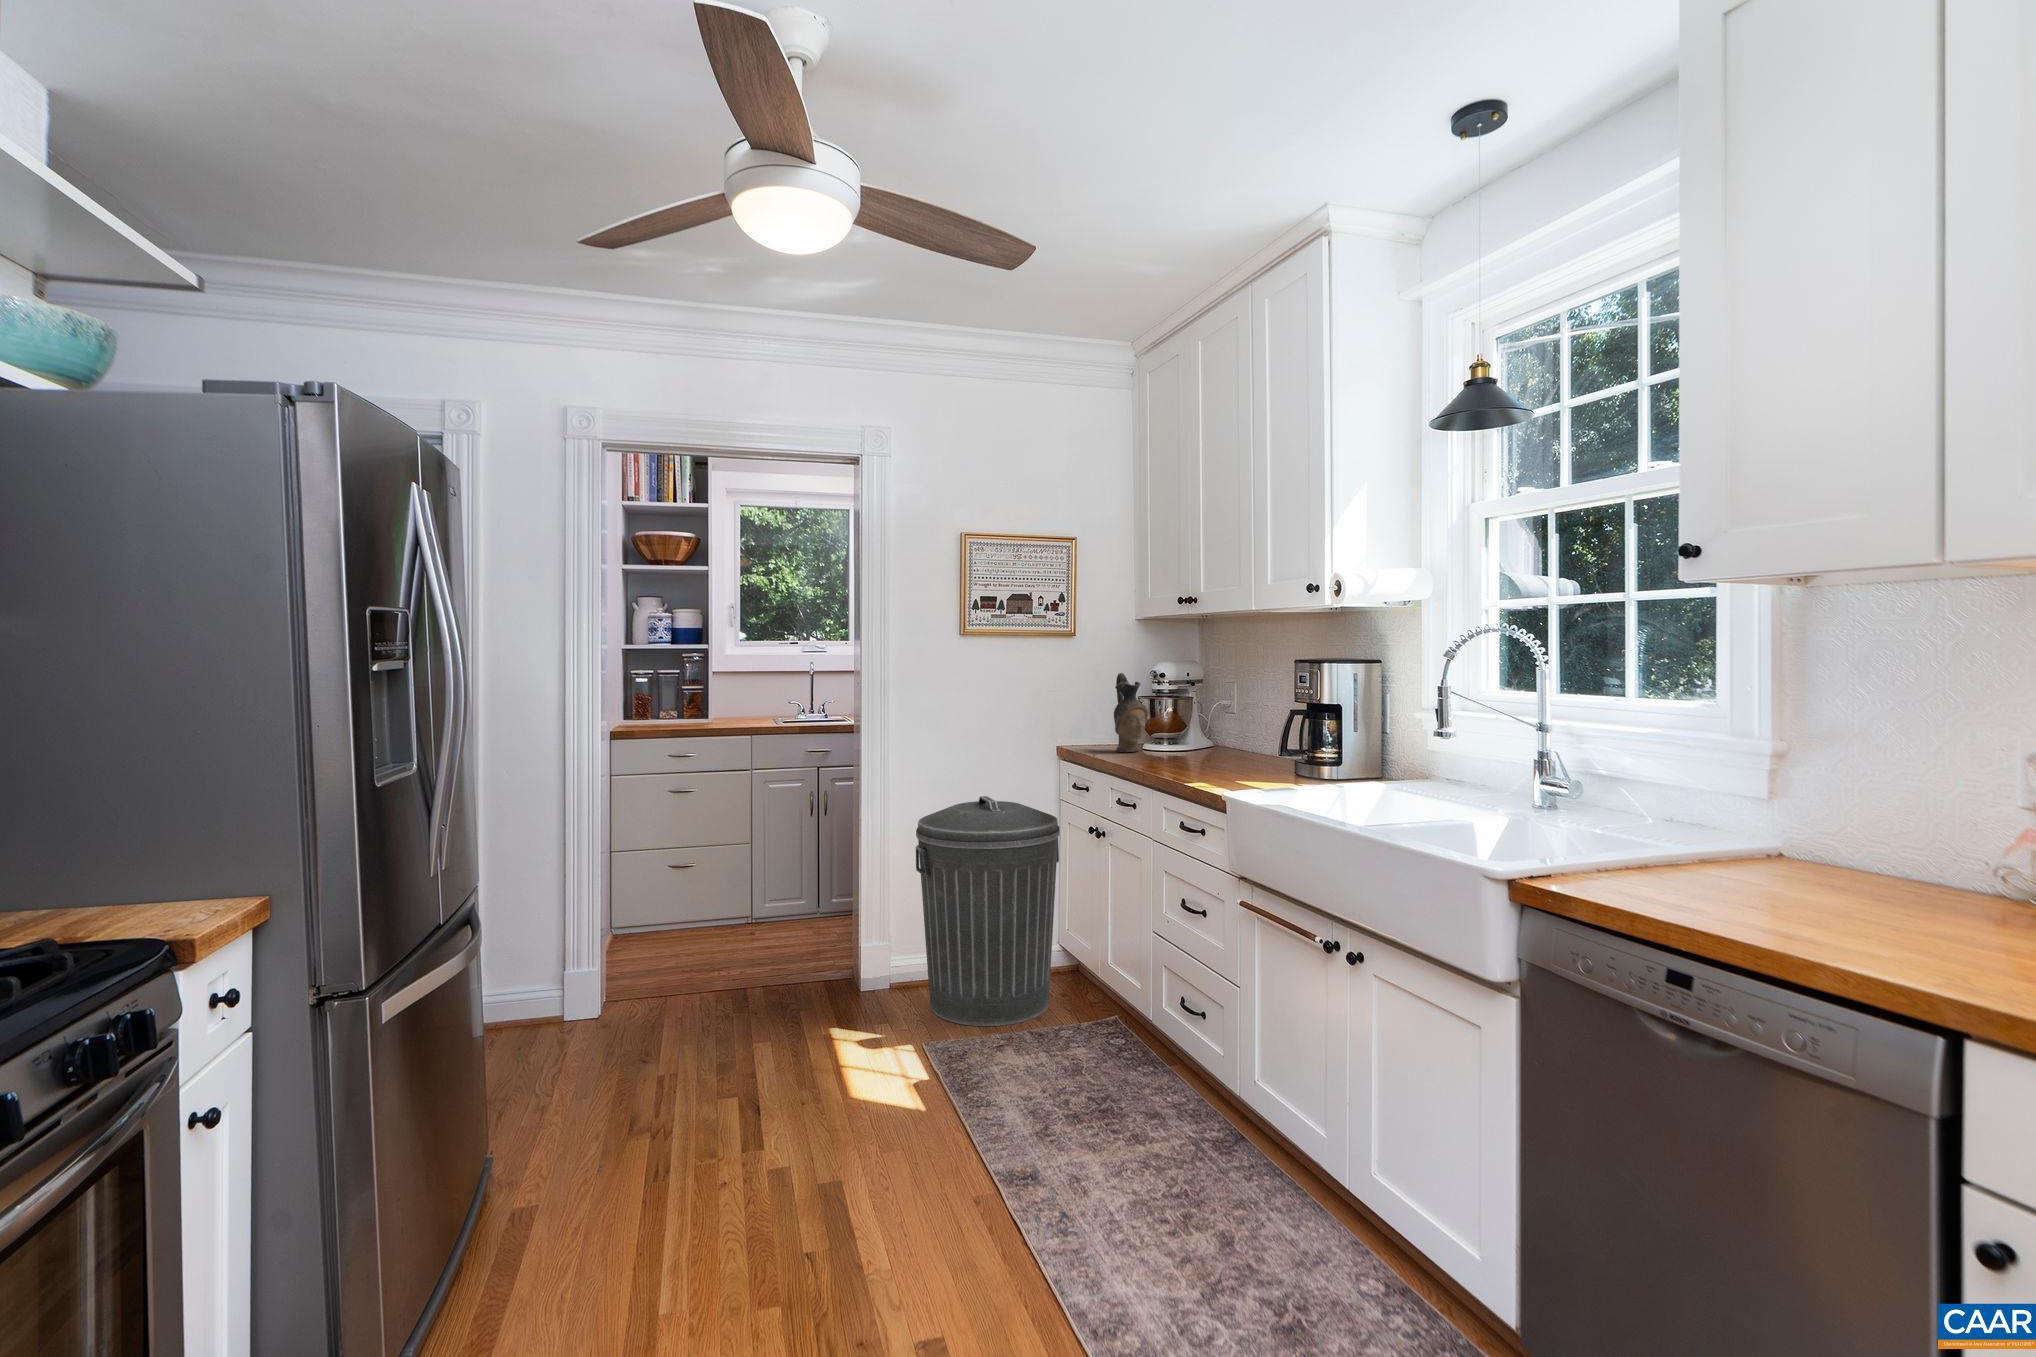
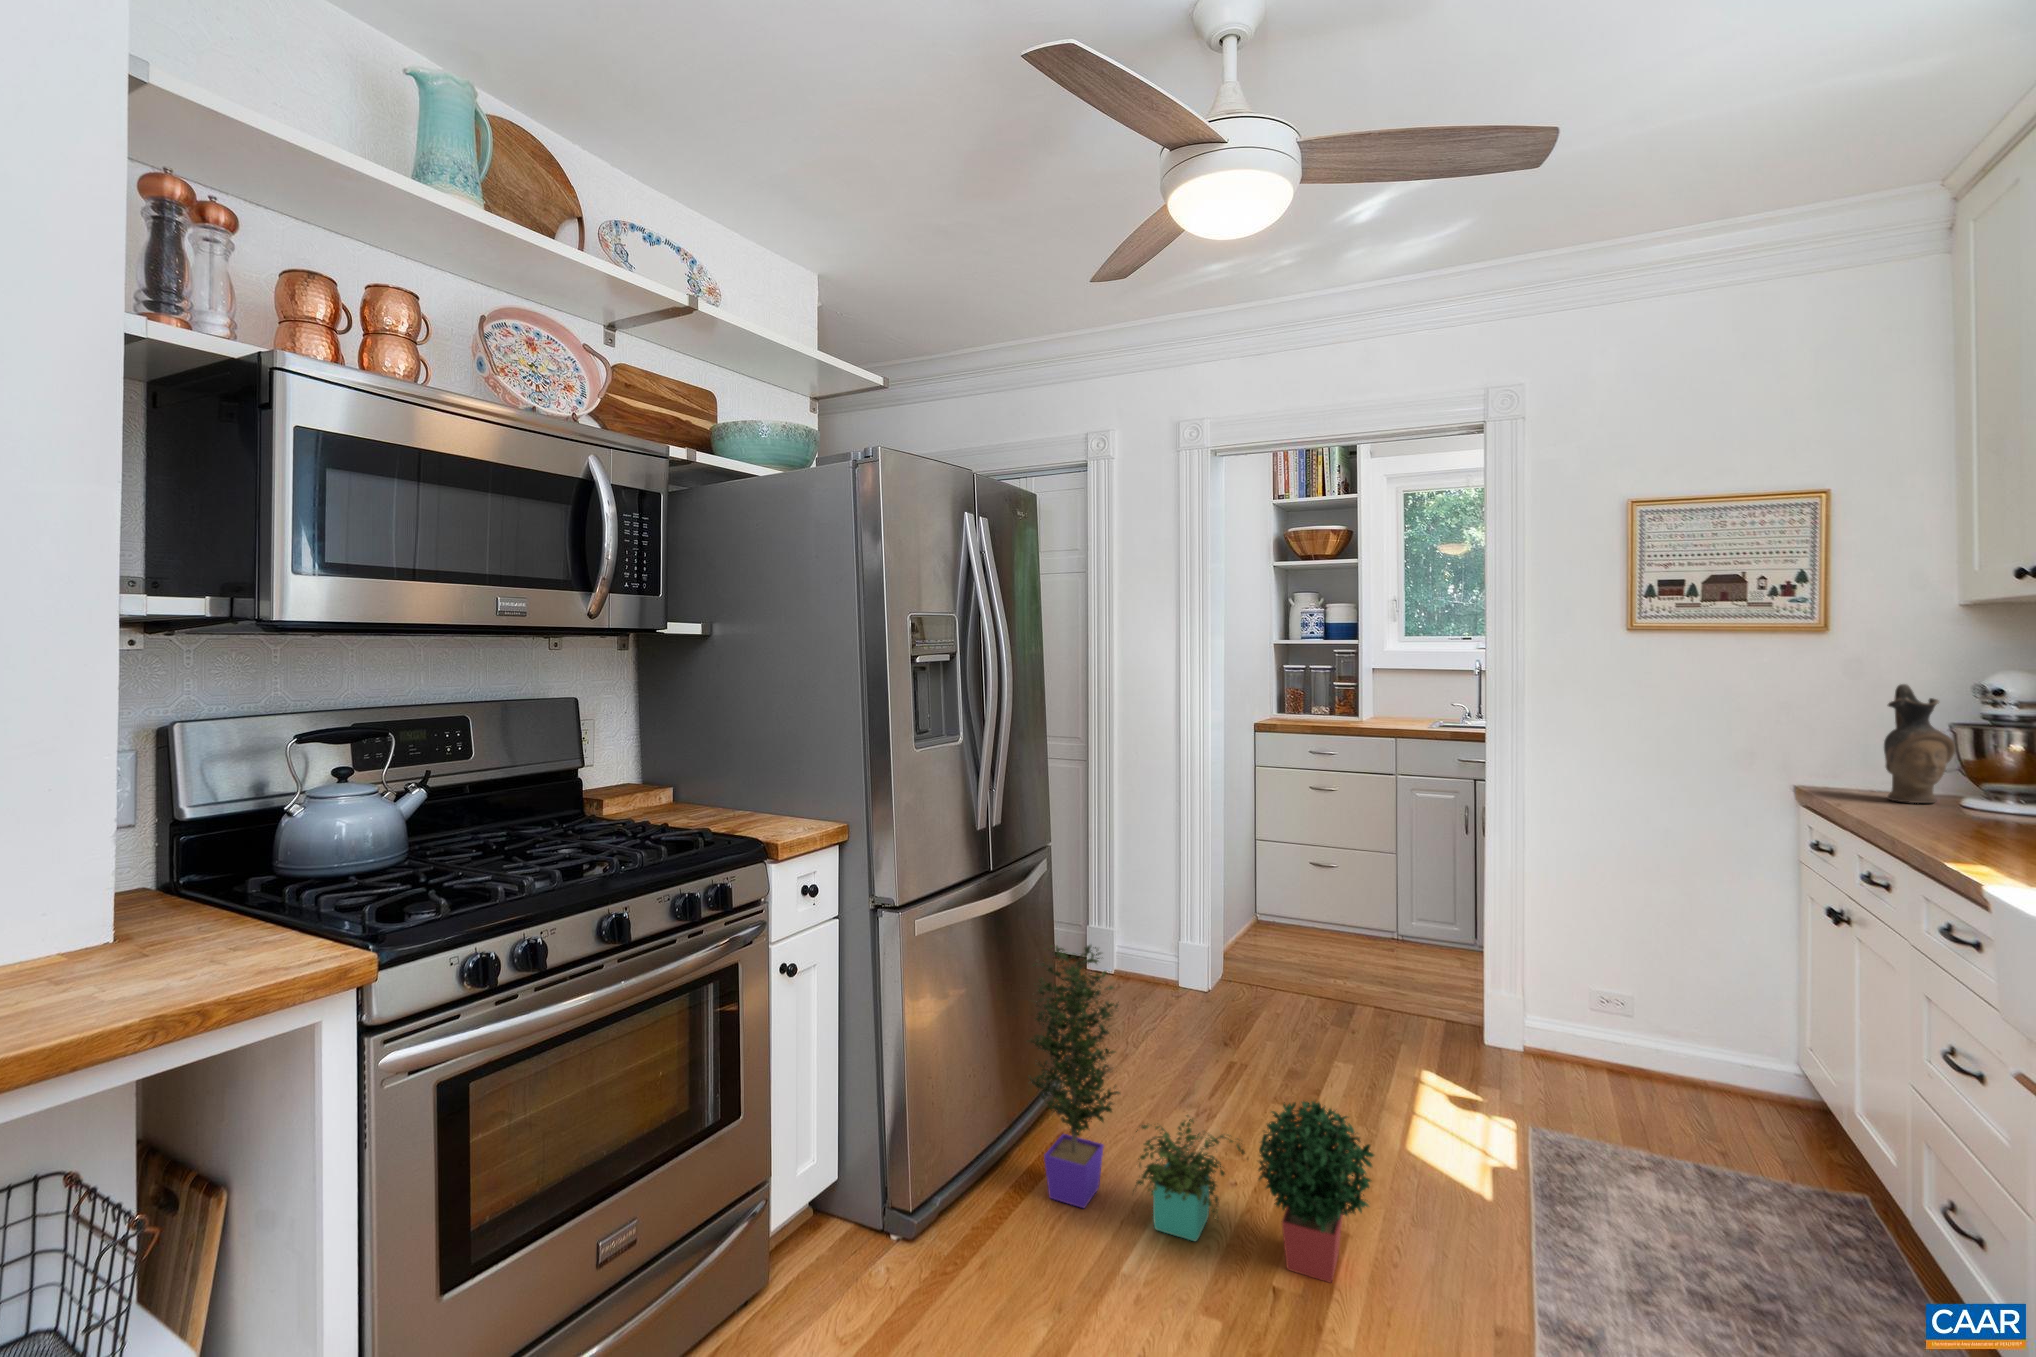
trash can: present [916,796,1060,1026] -> none [1537,836,1764,1142]
potted plant: none [478,973,869,1278] -> present [1028,945,1374,1283]

